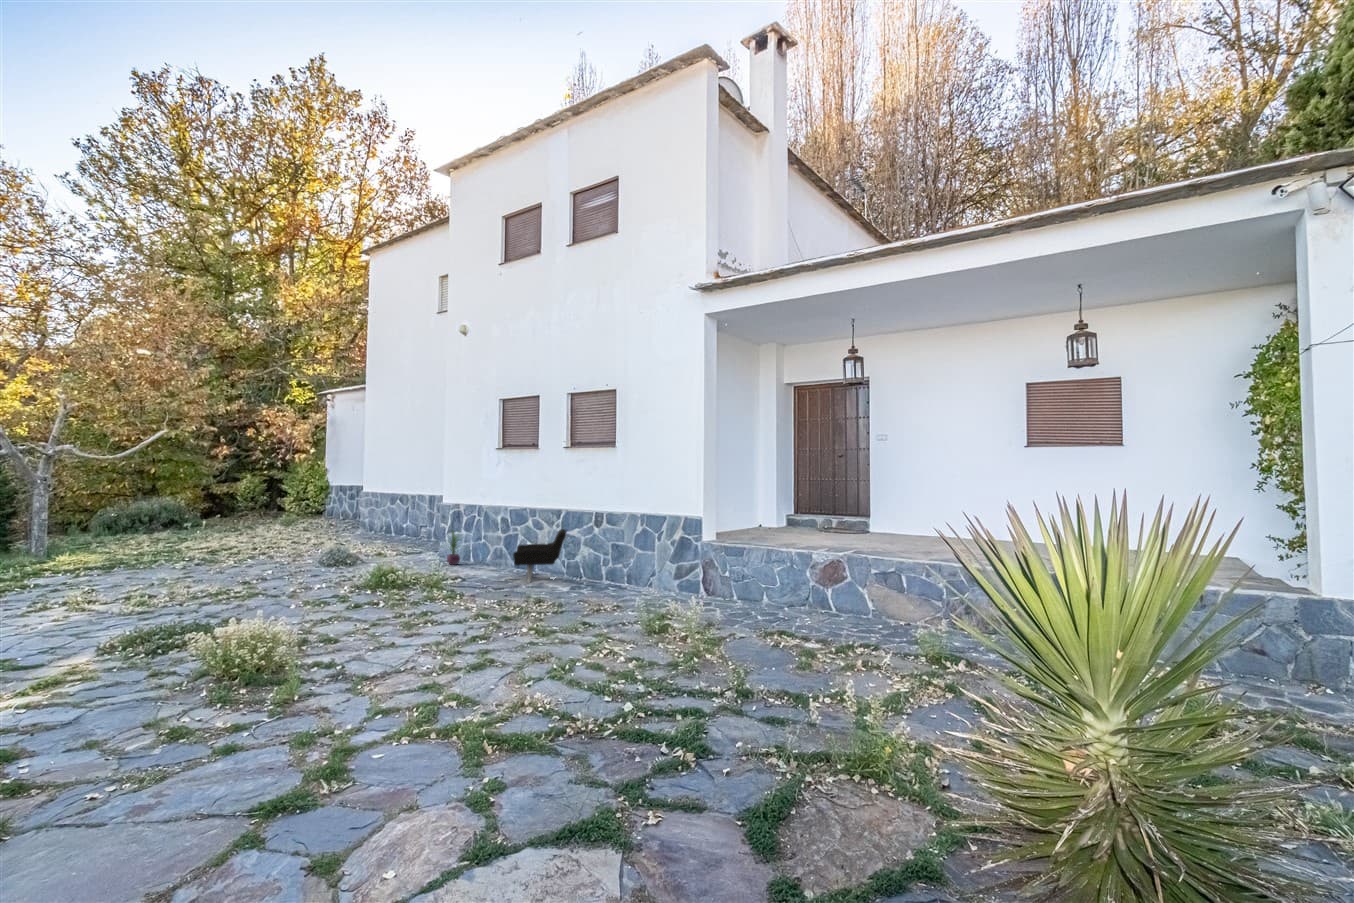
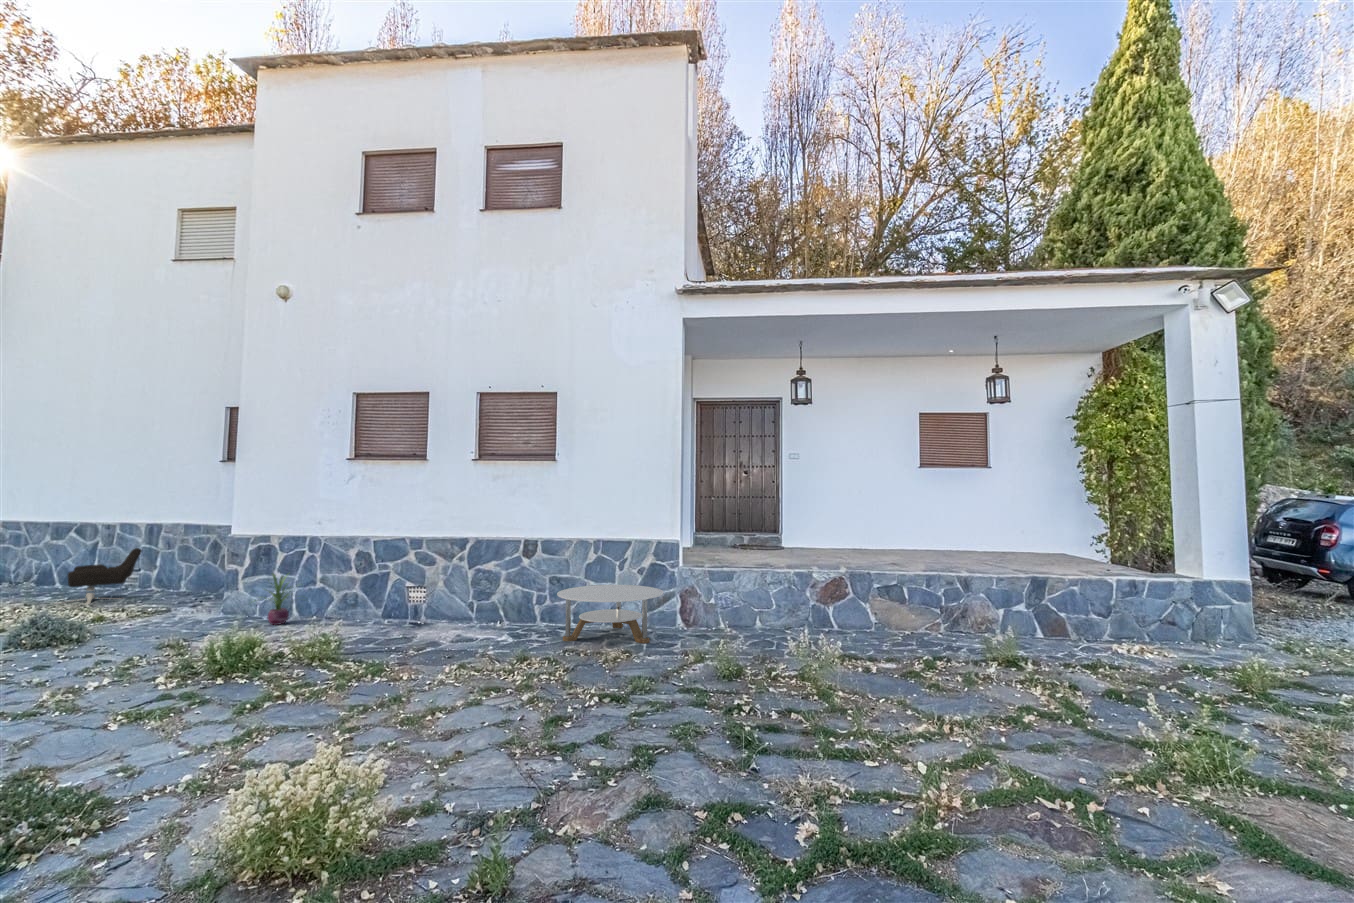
lounge chair: present [513,529,566,583] -> present [68,548,142,604]
round table: none [586,553,674,602] -> present [557,585,664,643]

